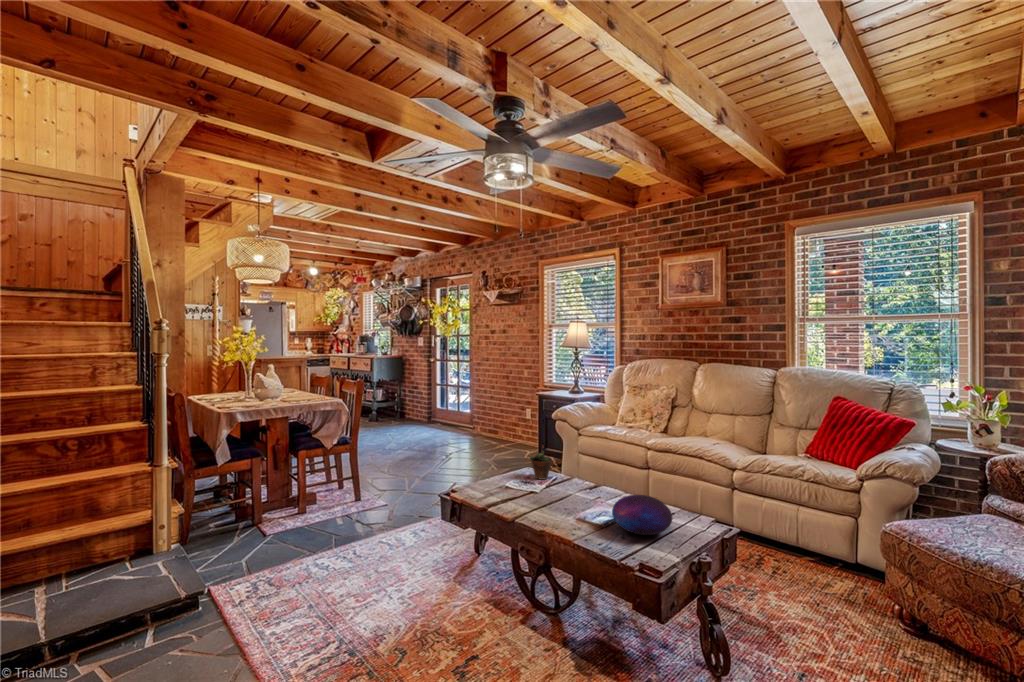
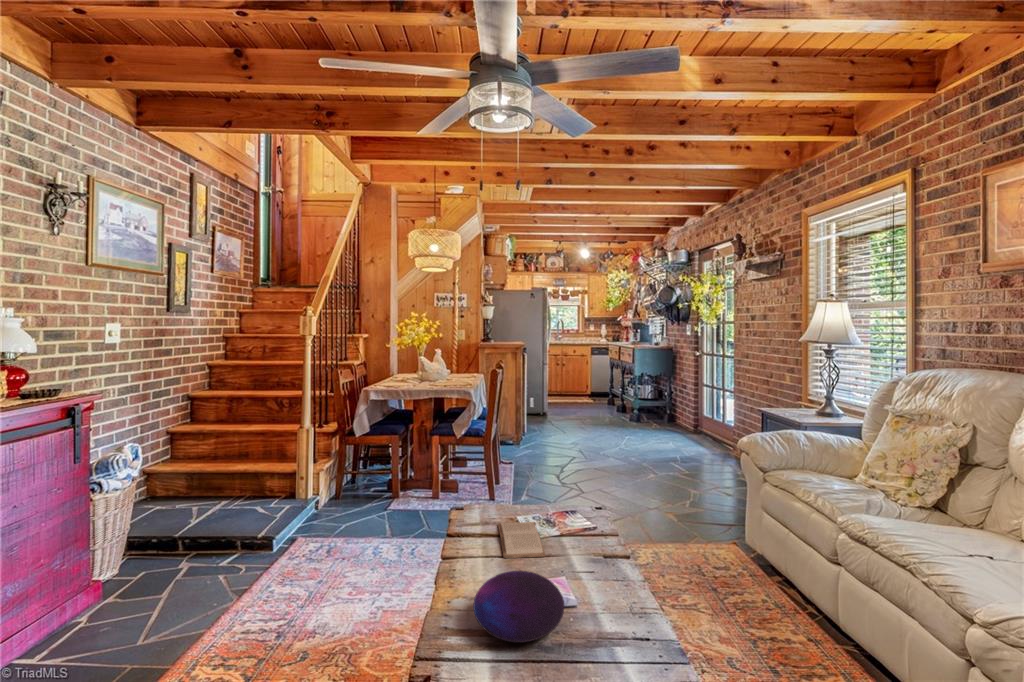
succulent plant: present [530,451,552,479] -> none [554,474,585,523]
book: none [512,483,575,506] -> present [498,522,545,558]

